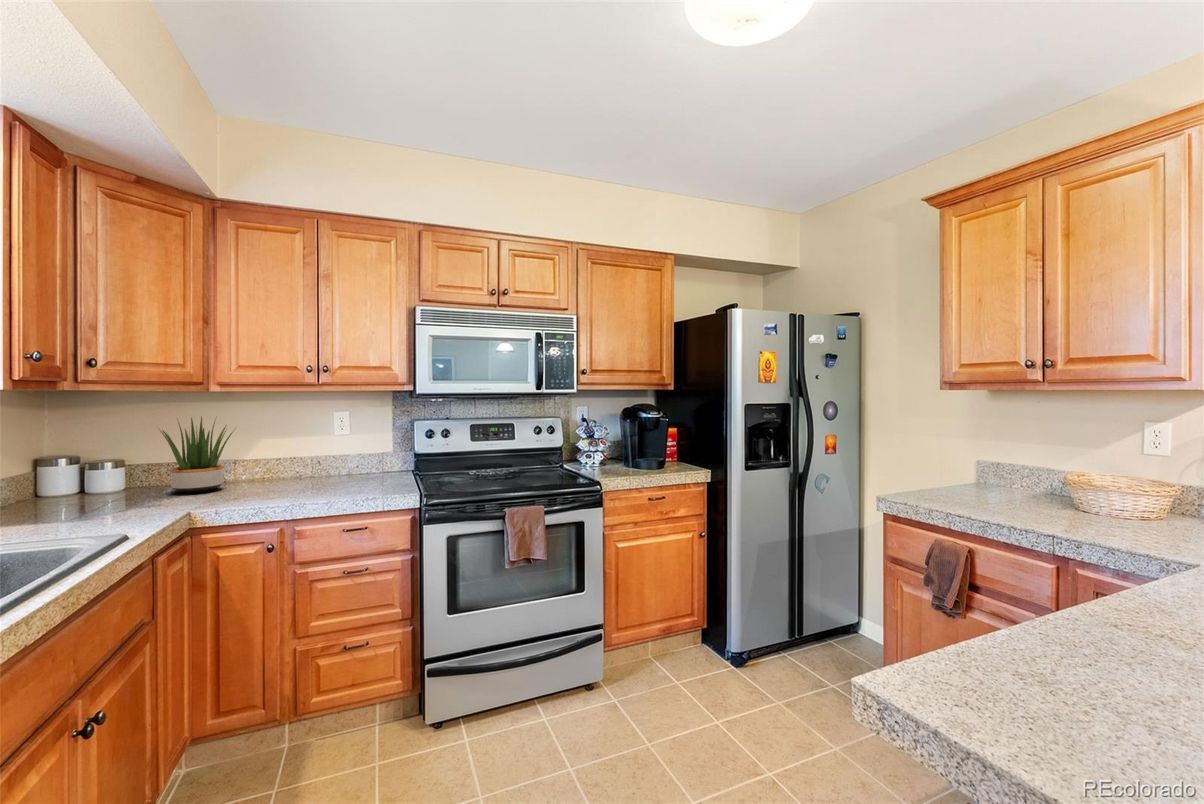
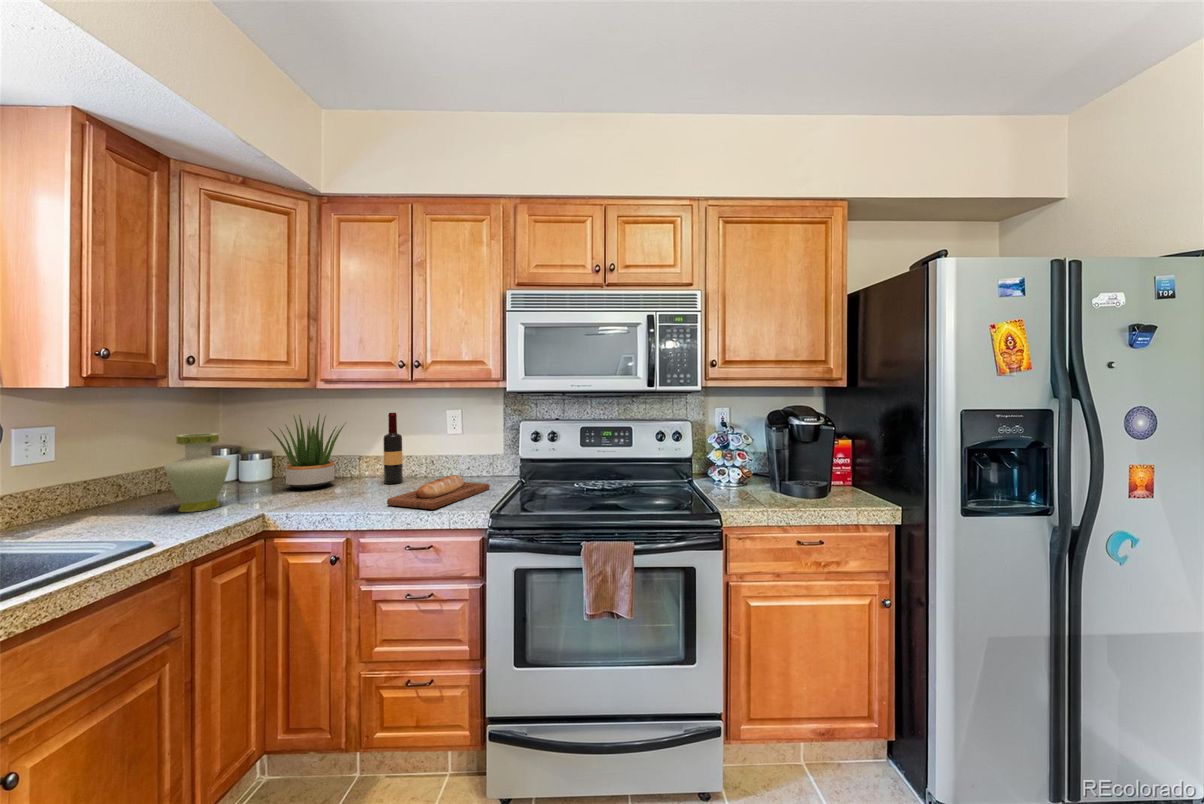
wine bottle: none [277,414,297,484] -> present [383,413,403,484]
vase: none [65,437,137,516] -> present [164,433,230,512]
bread loaf: none [316,469,396,496] -> present [387,475,490,509]

